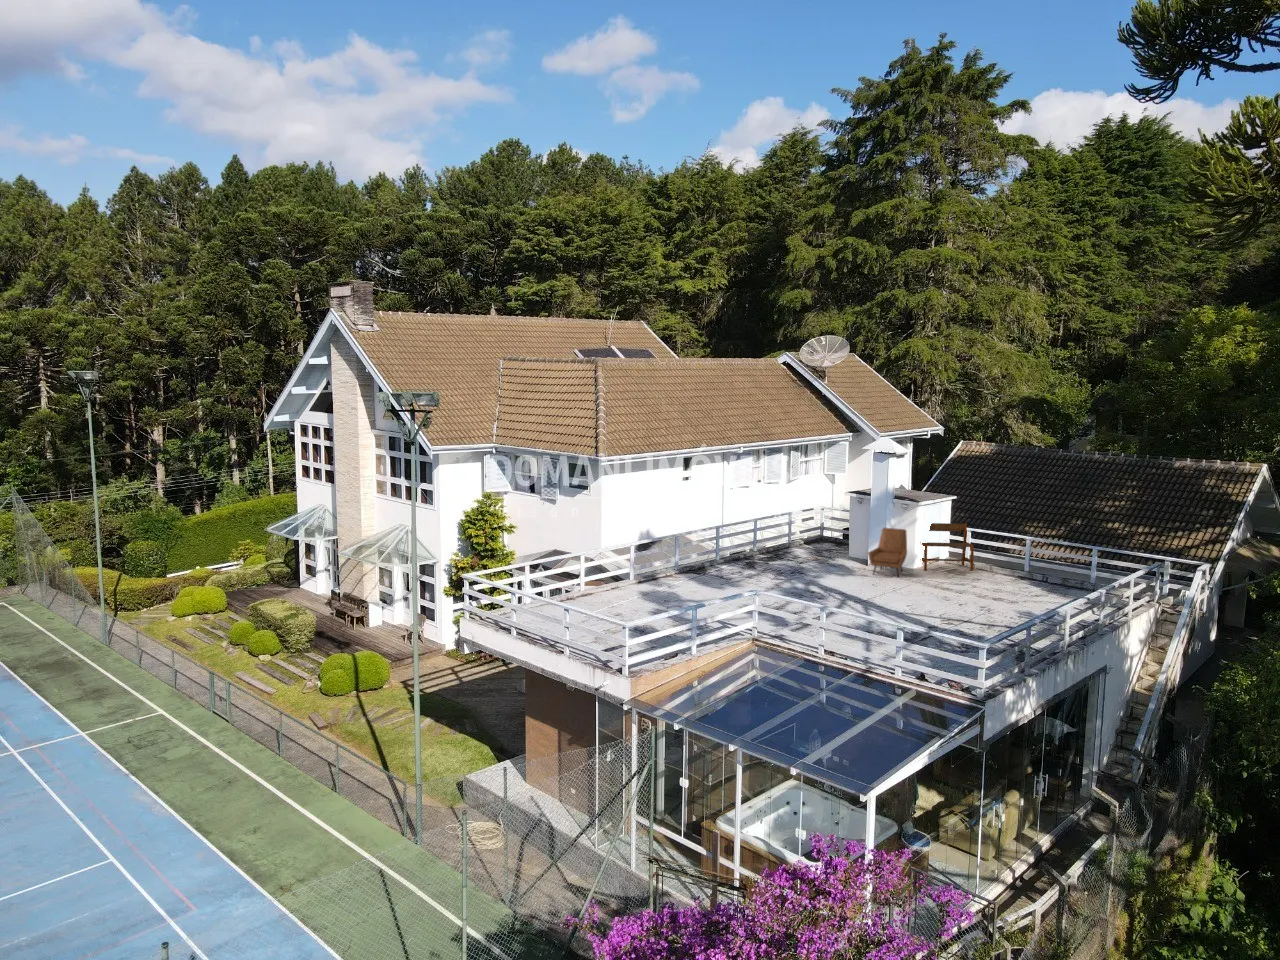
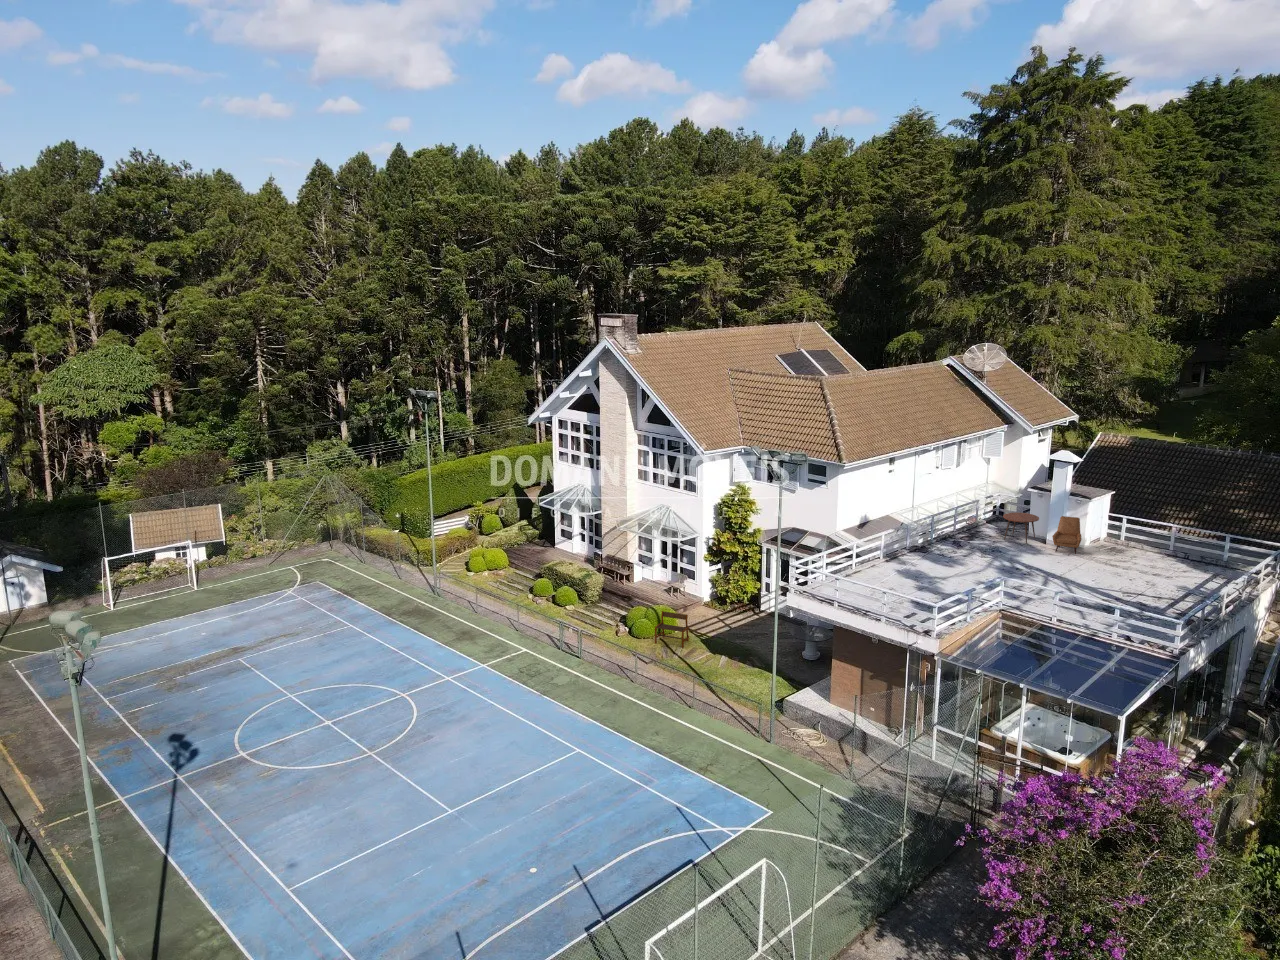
bench: present [922,523,974,571] -> present [655,611,689,648]
dining table: none [812,527,858,566] -> present [1003,513,1039,543]

